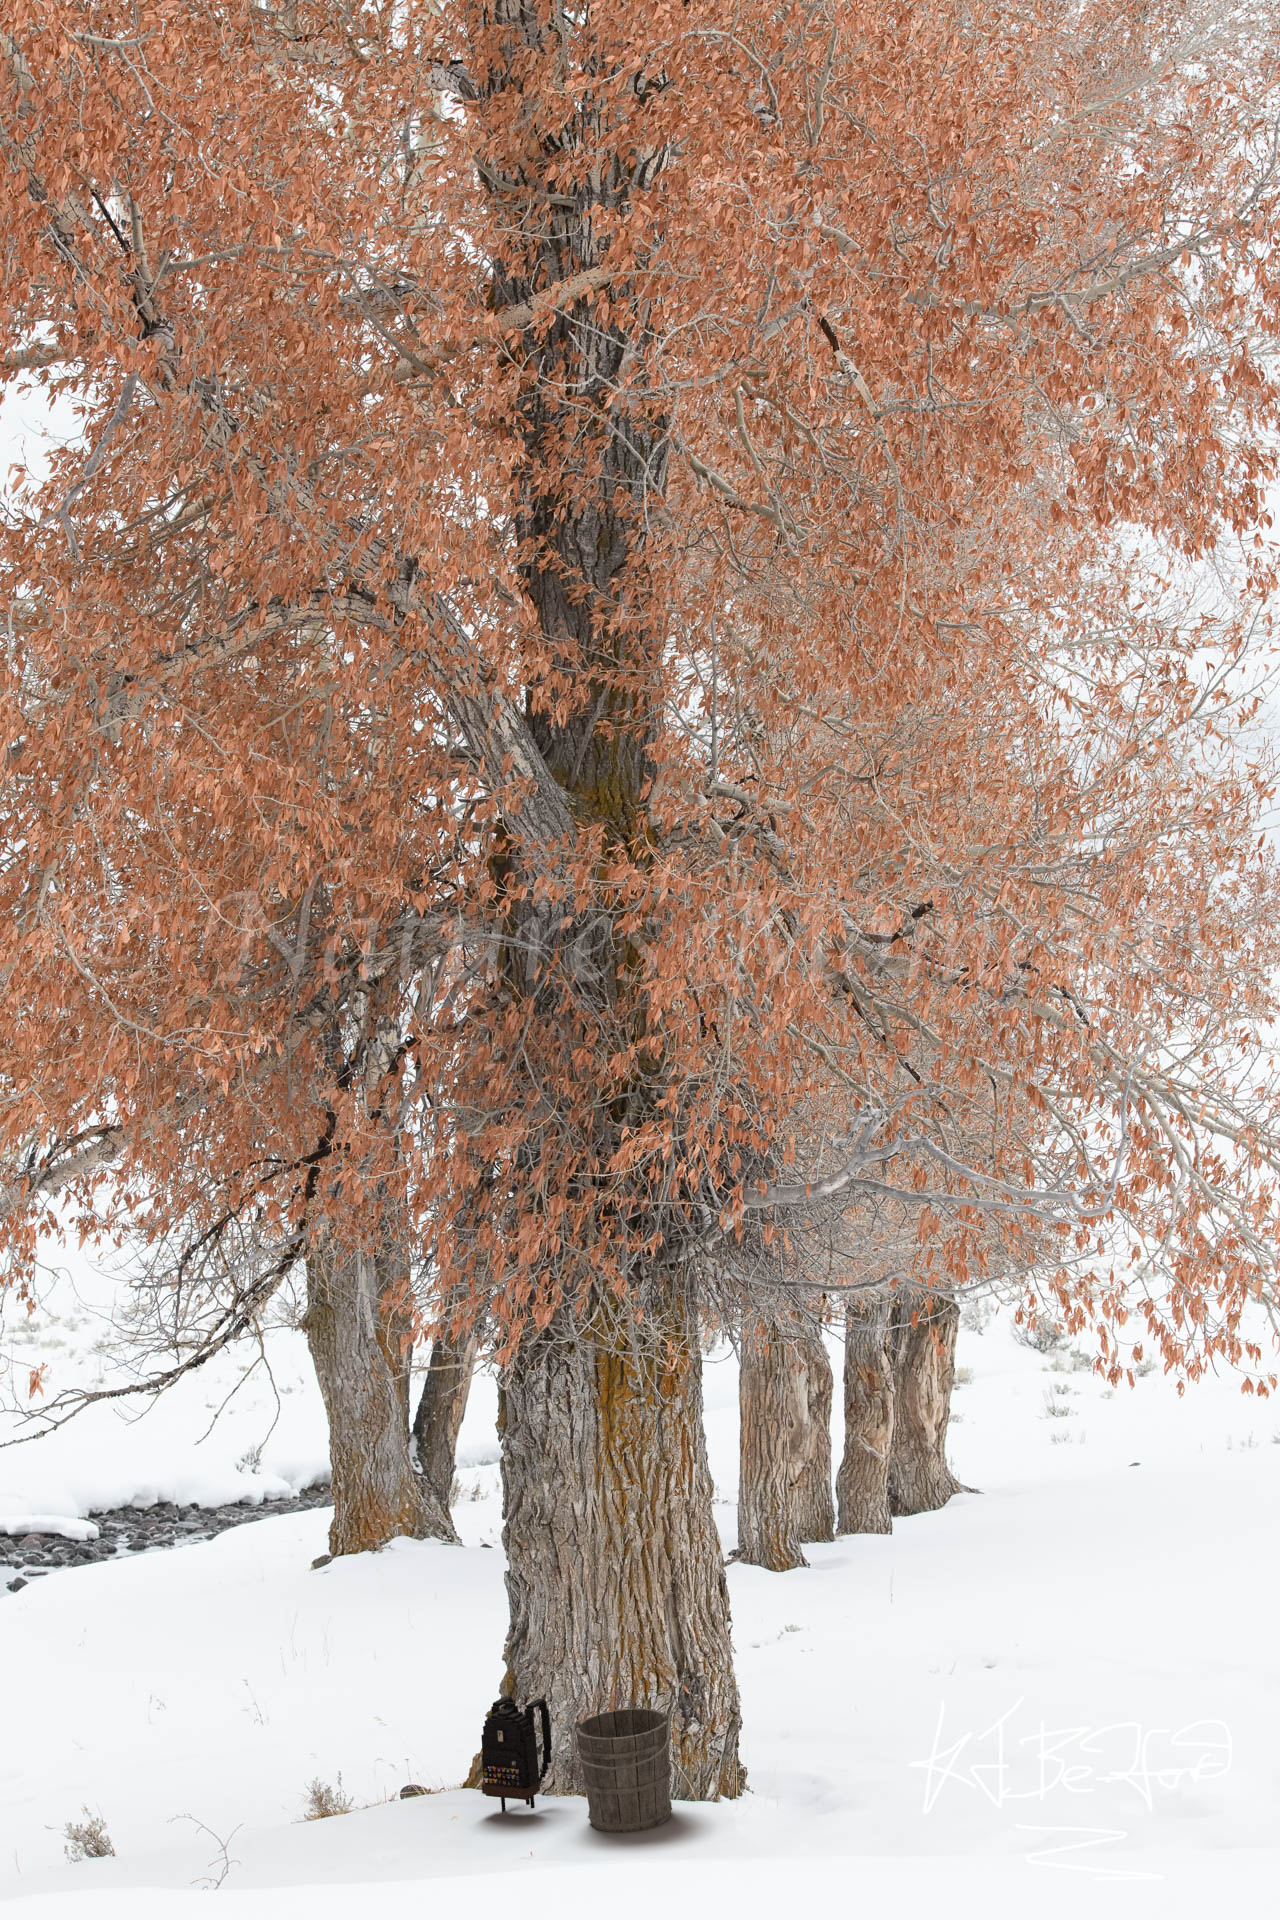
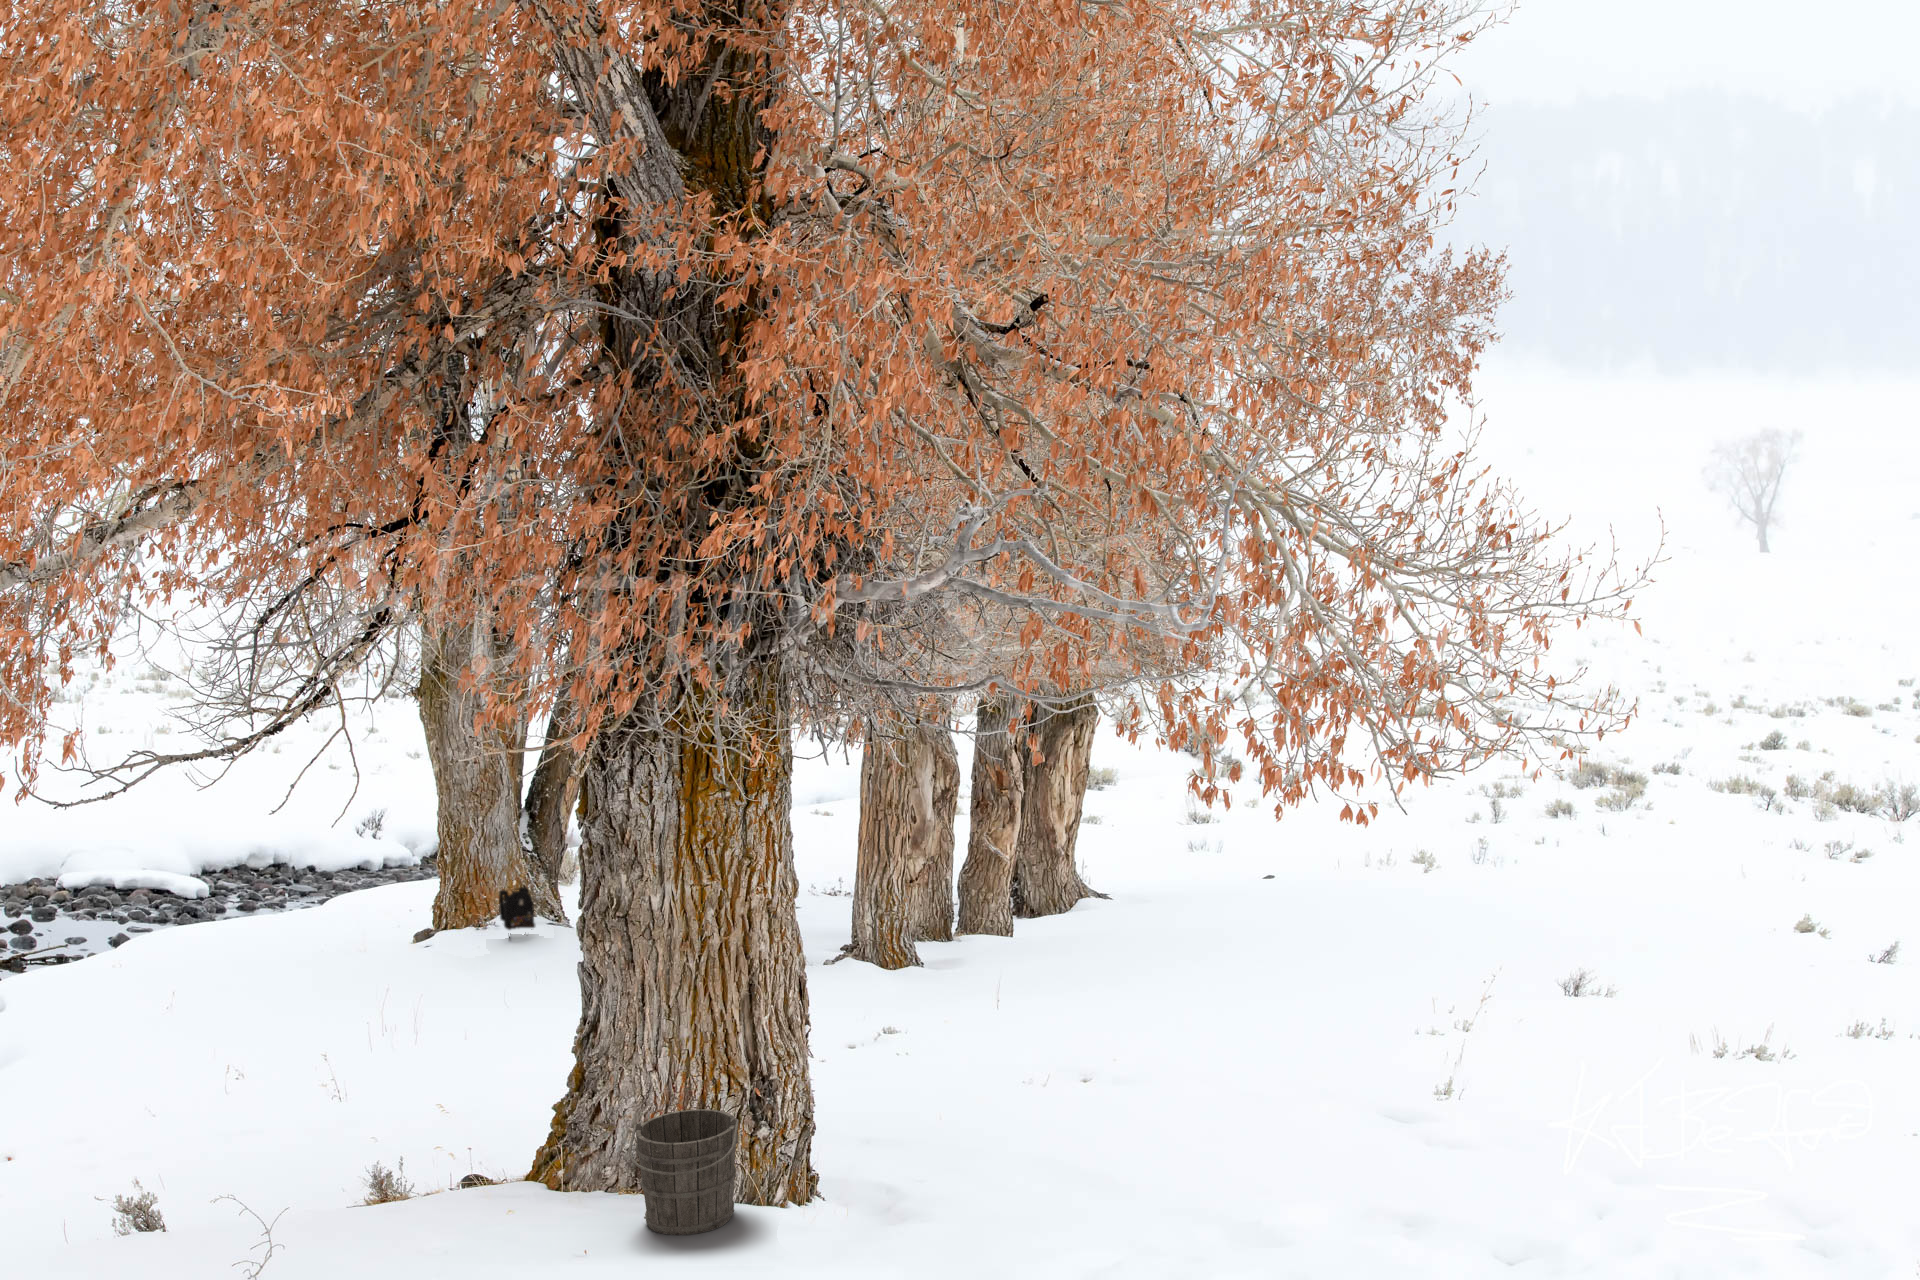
backpack: present [481,1696,552,1811] -> present [499,887,535,940]

